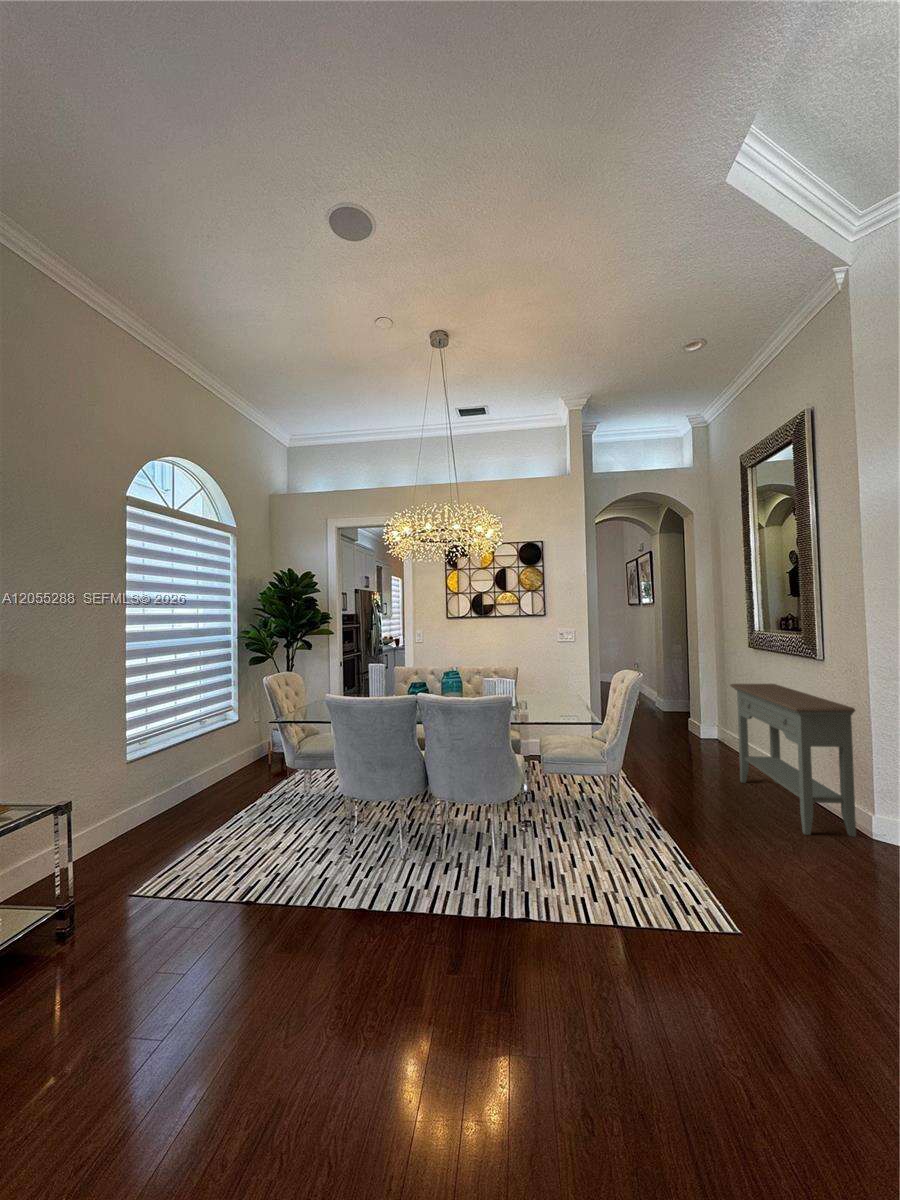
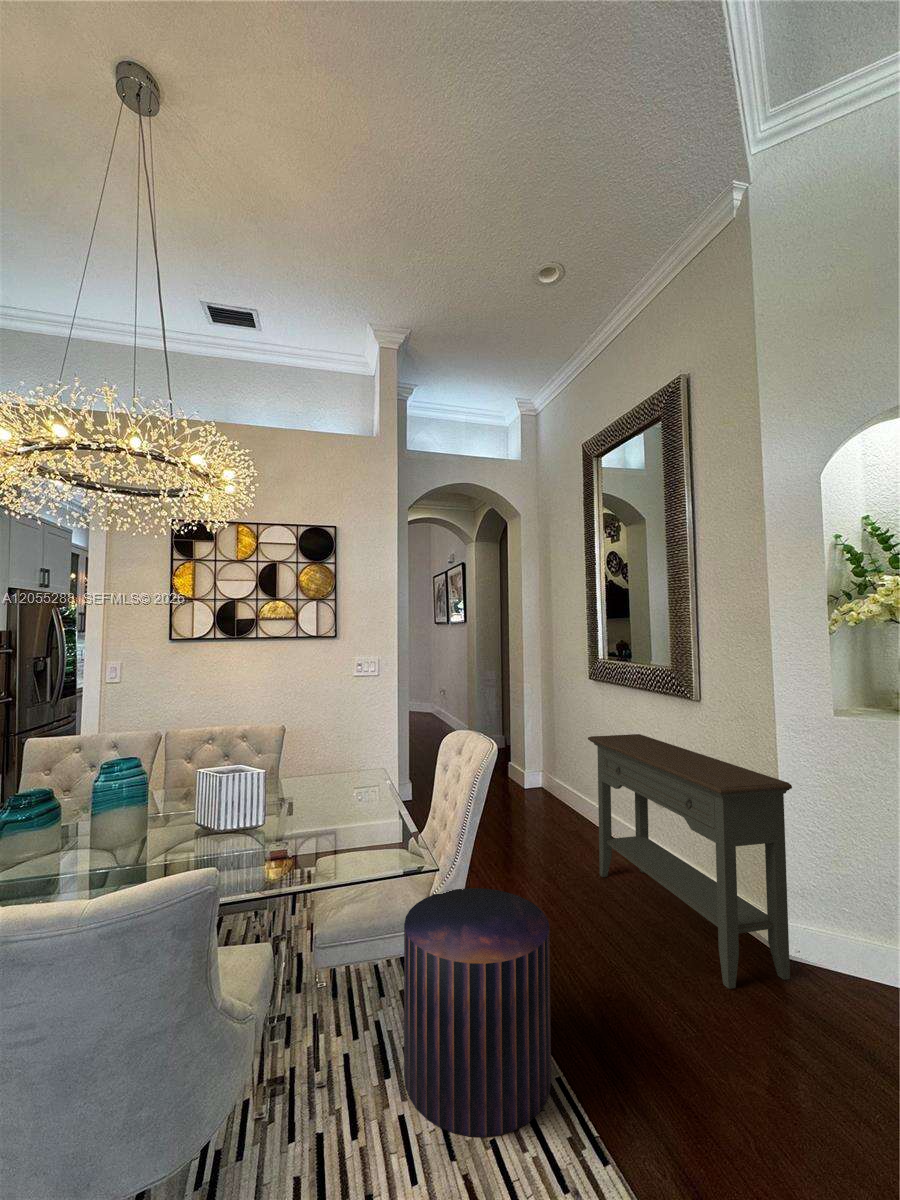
pouf: none [589,754,671,857] -> present [404,888,551,1137]

